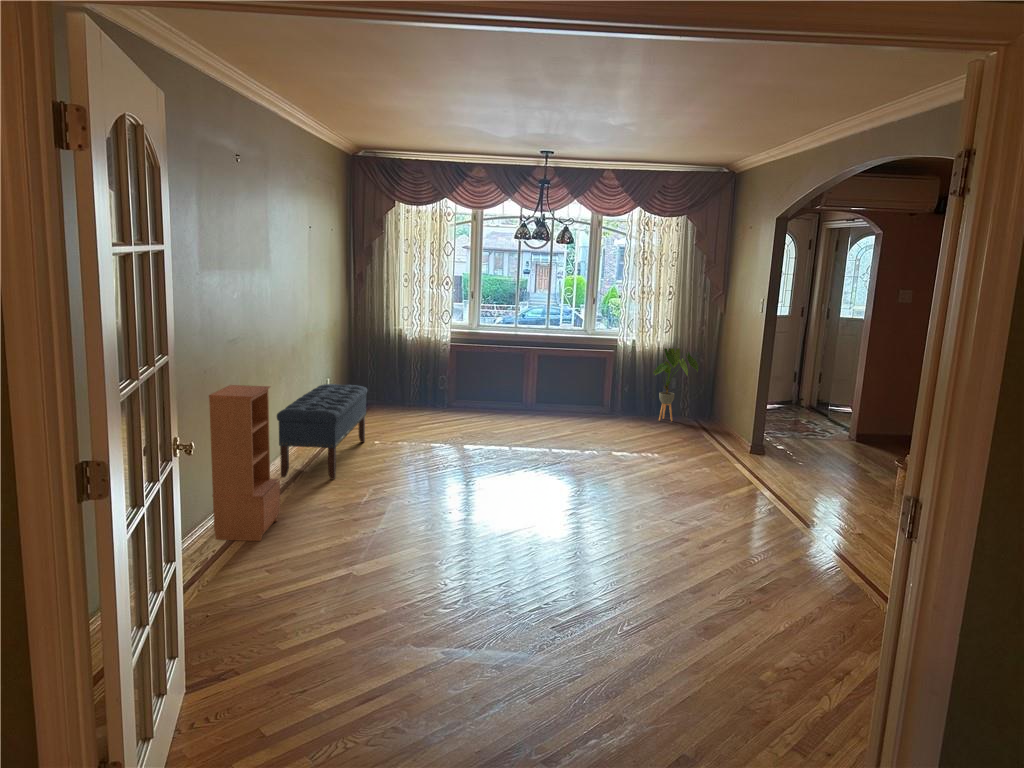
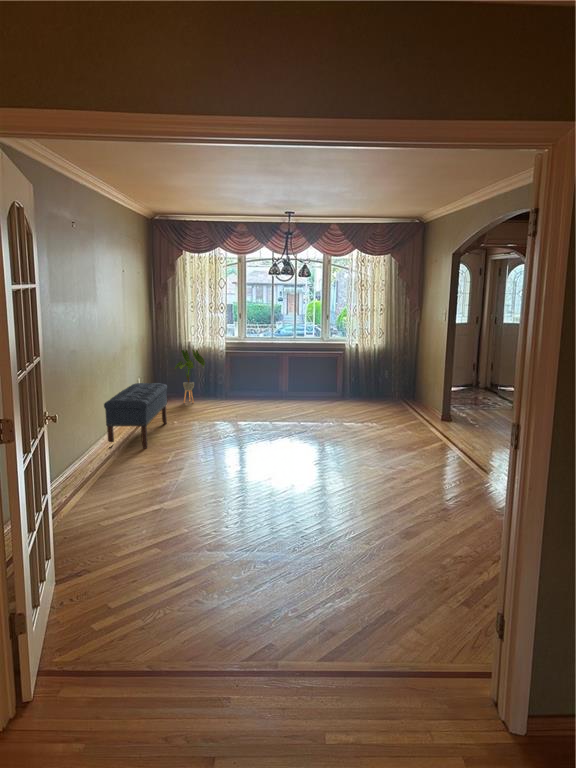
house plant: present [653,348,698,421] -> present [175,350,205,403]
bookcase: present [209,385,280,541] -> none [58,382,110,489]

